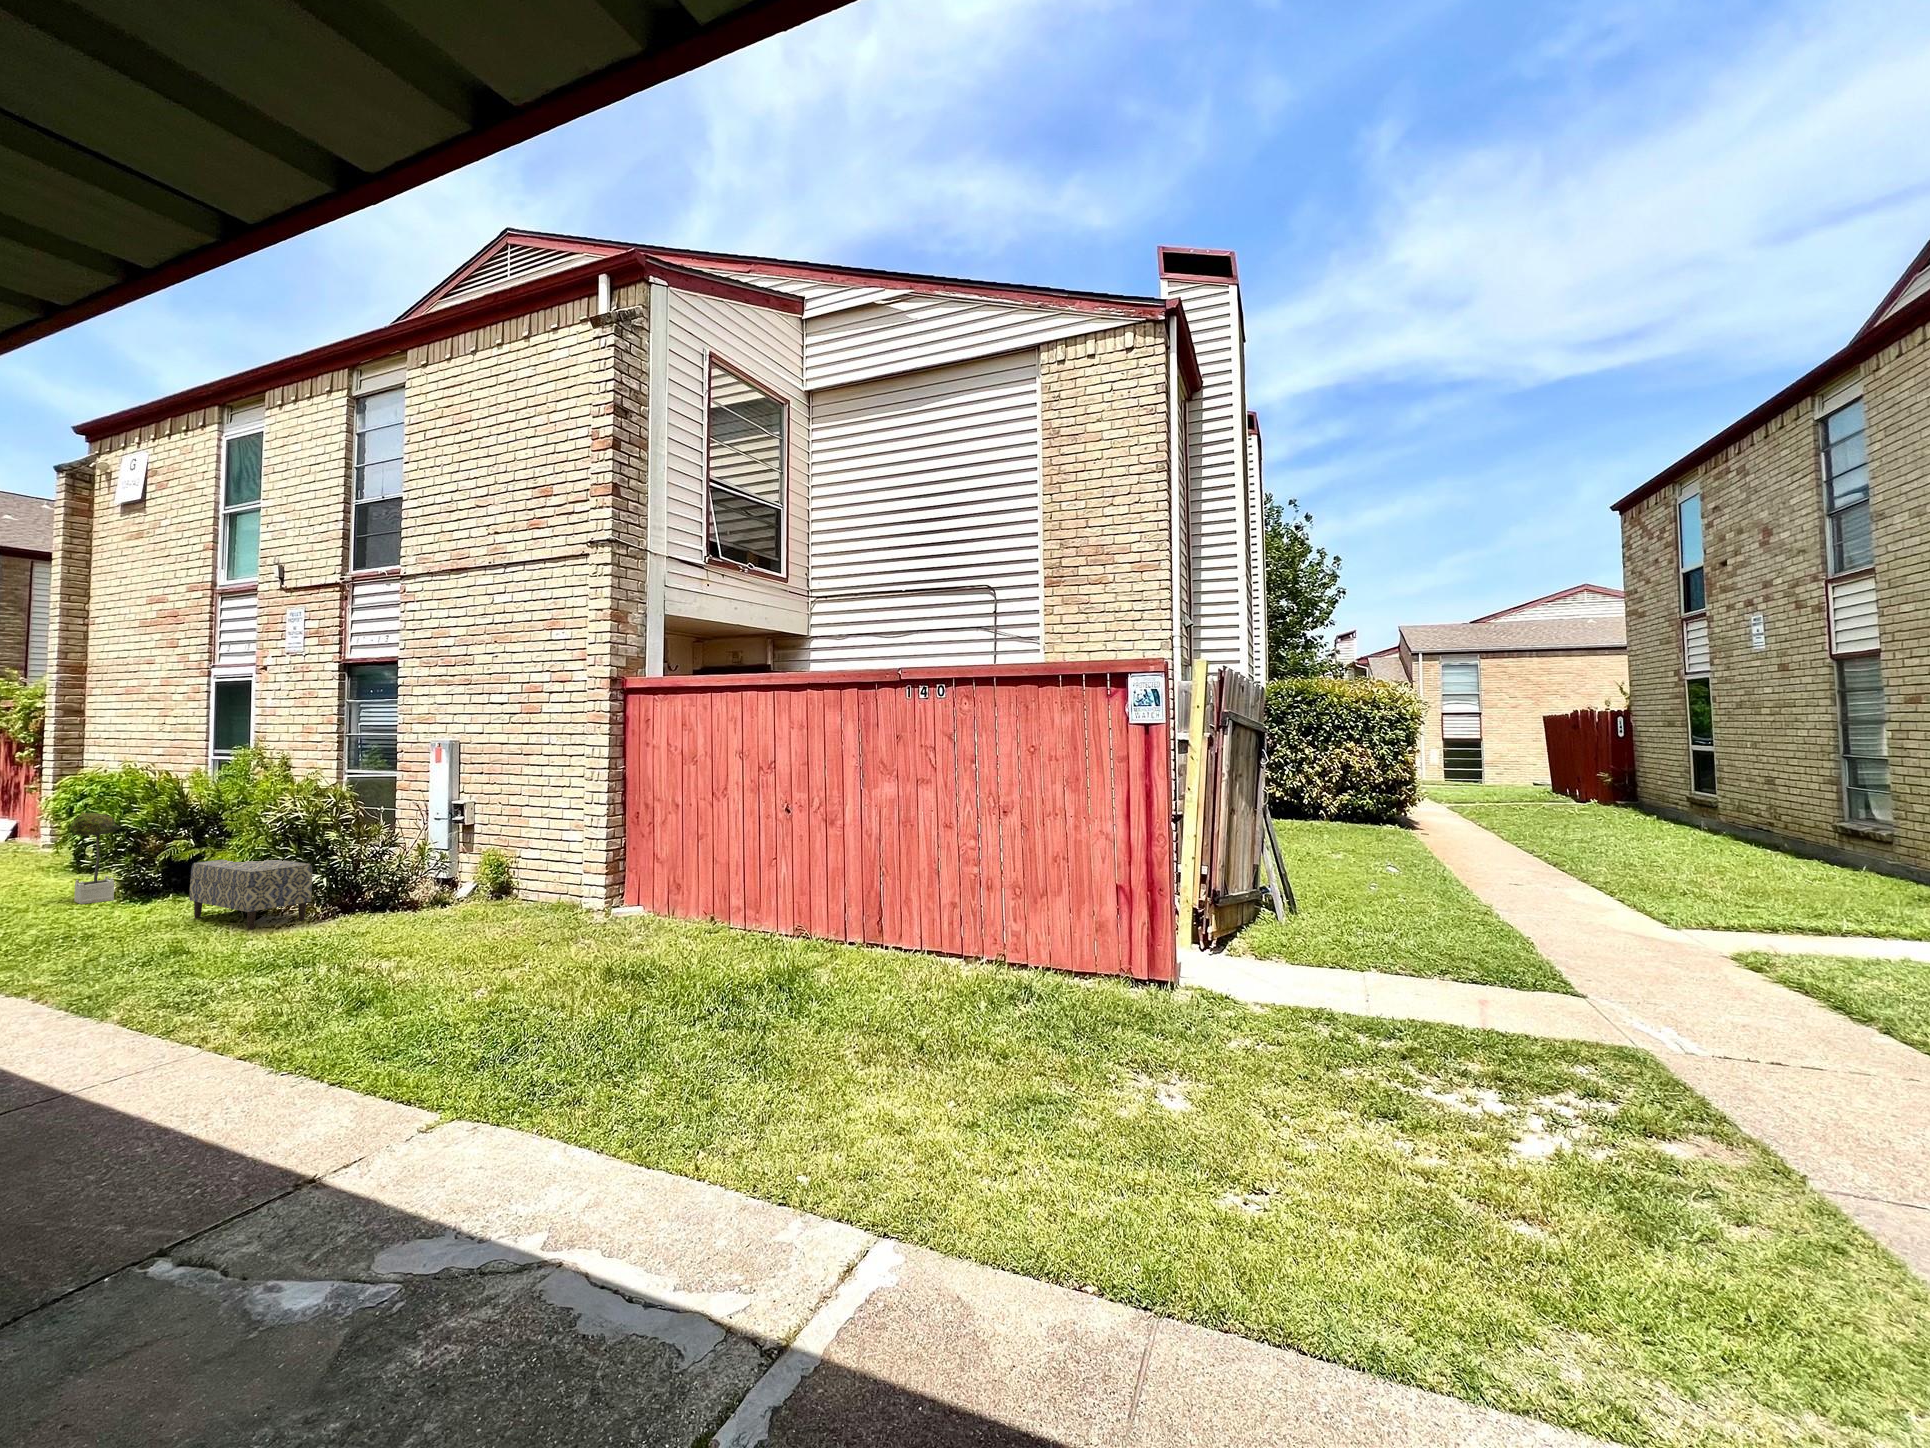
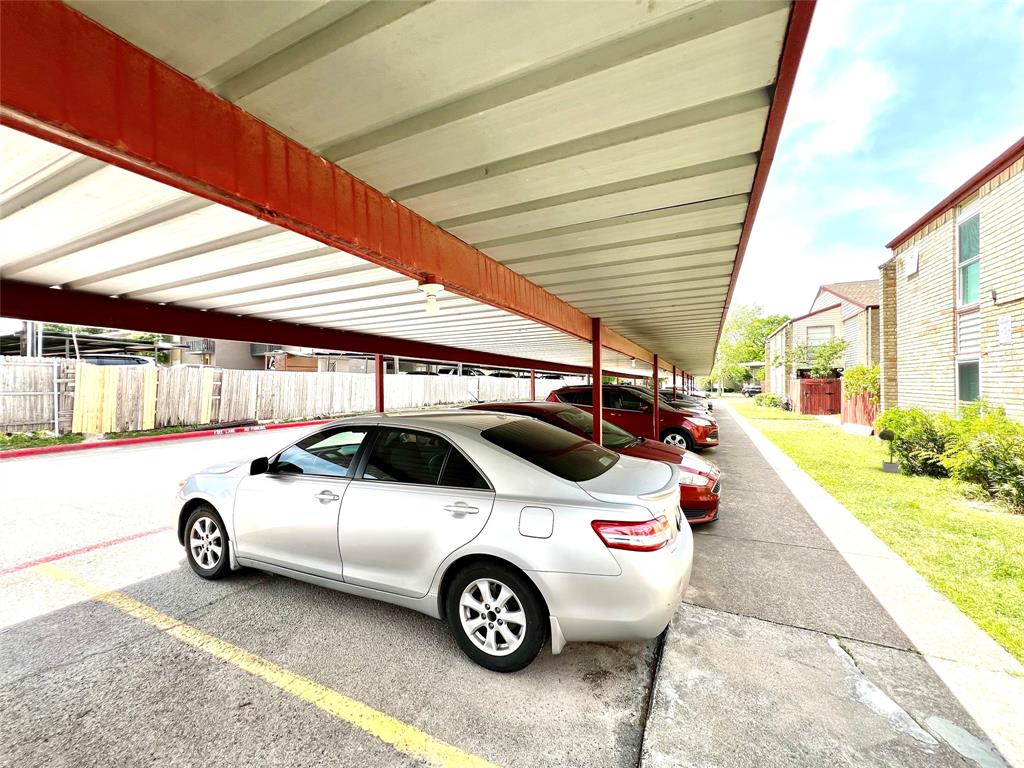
bench: present [189,859,312,929] -> none [932,463,1008,511]

